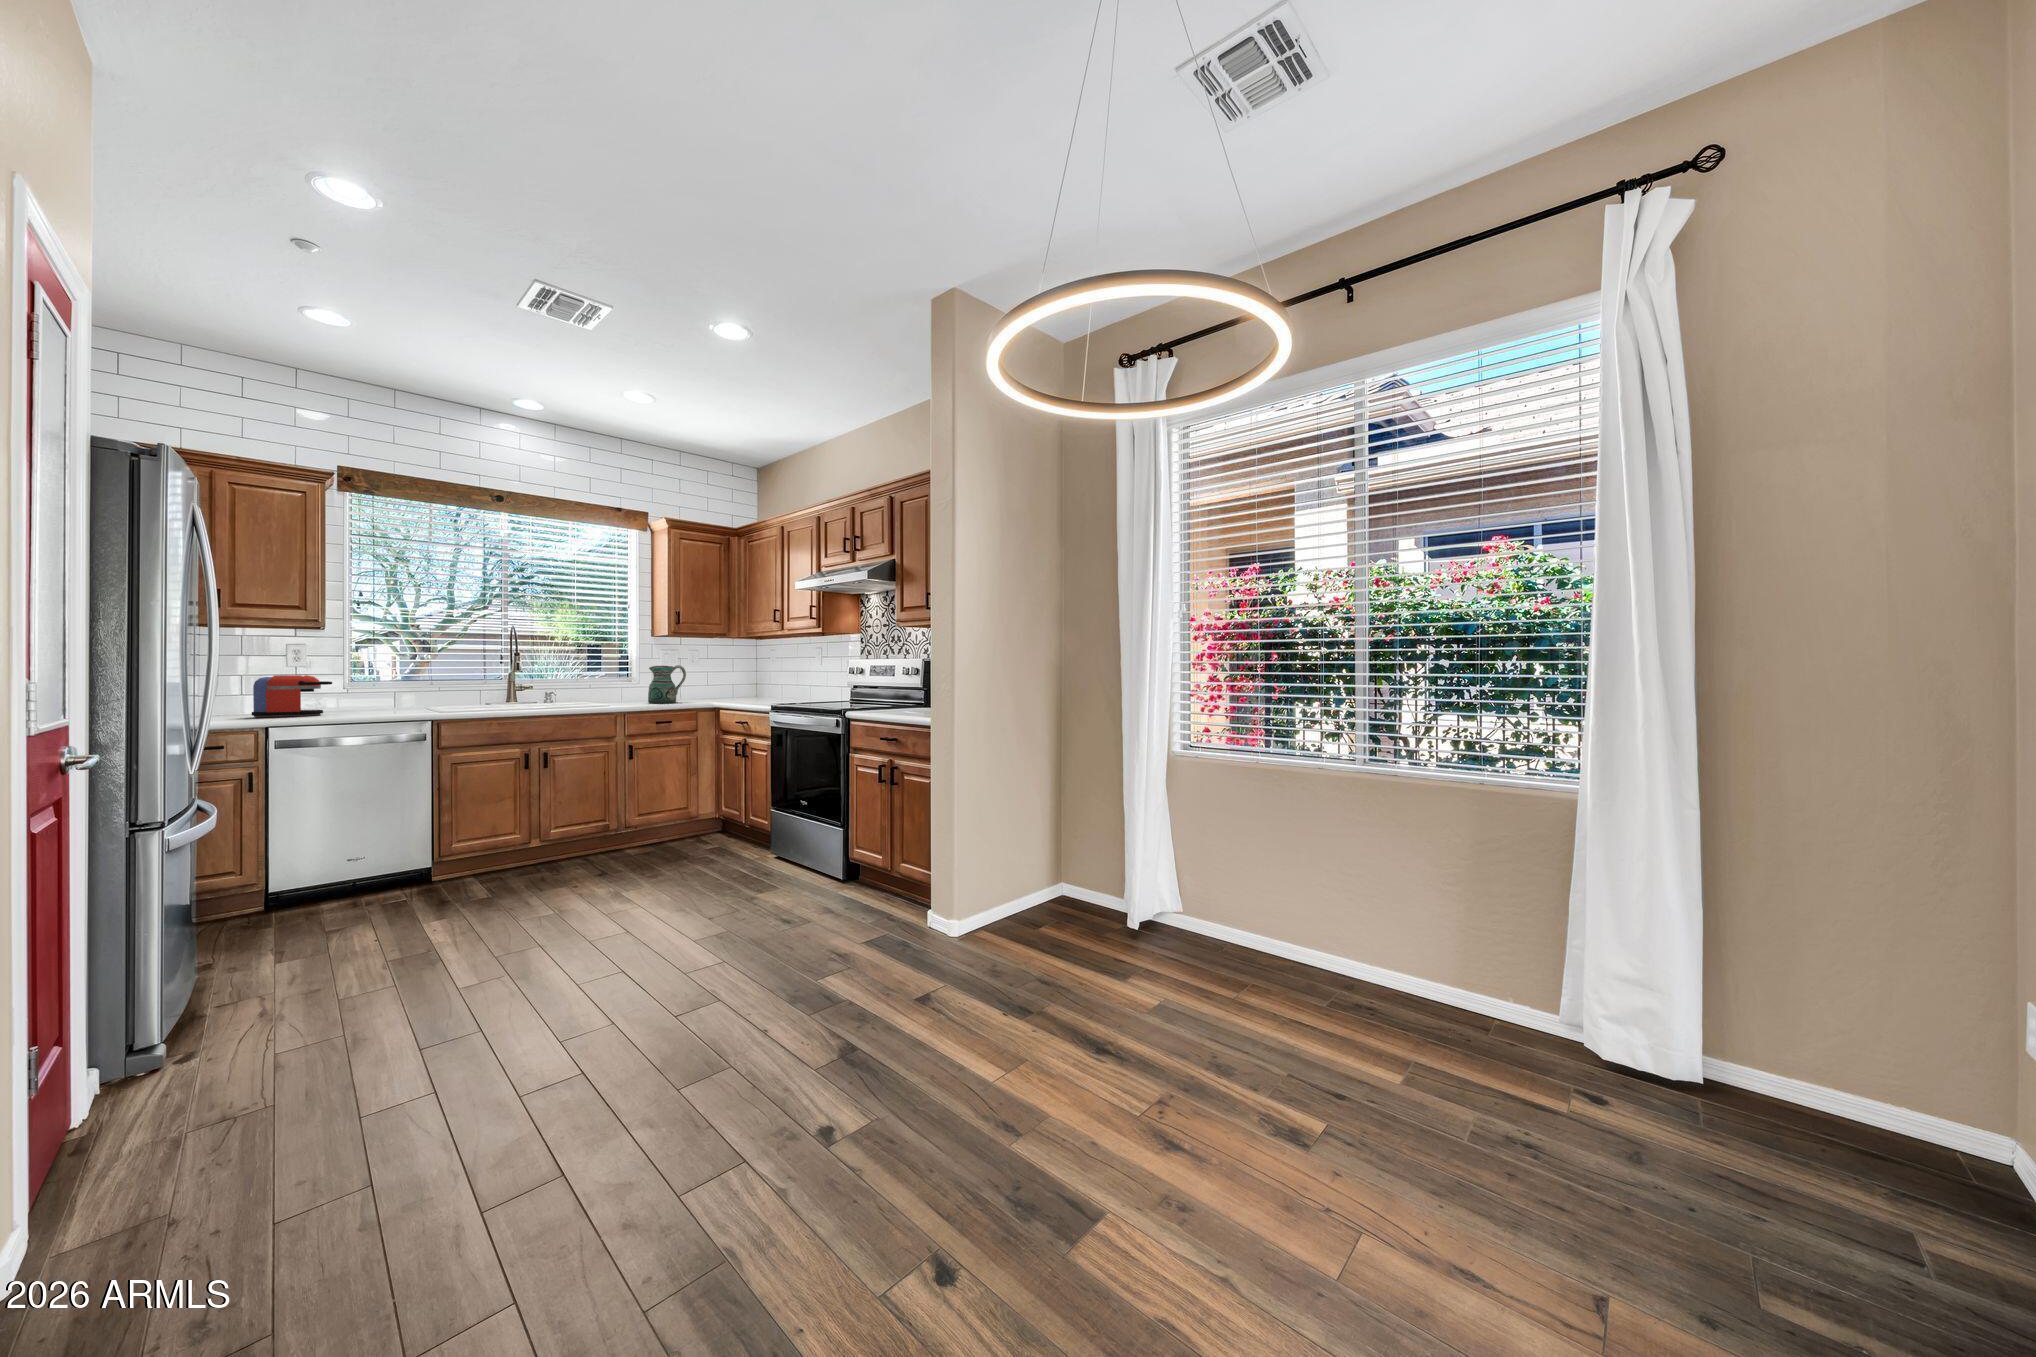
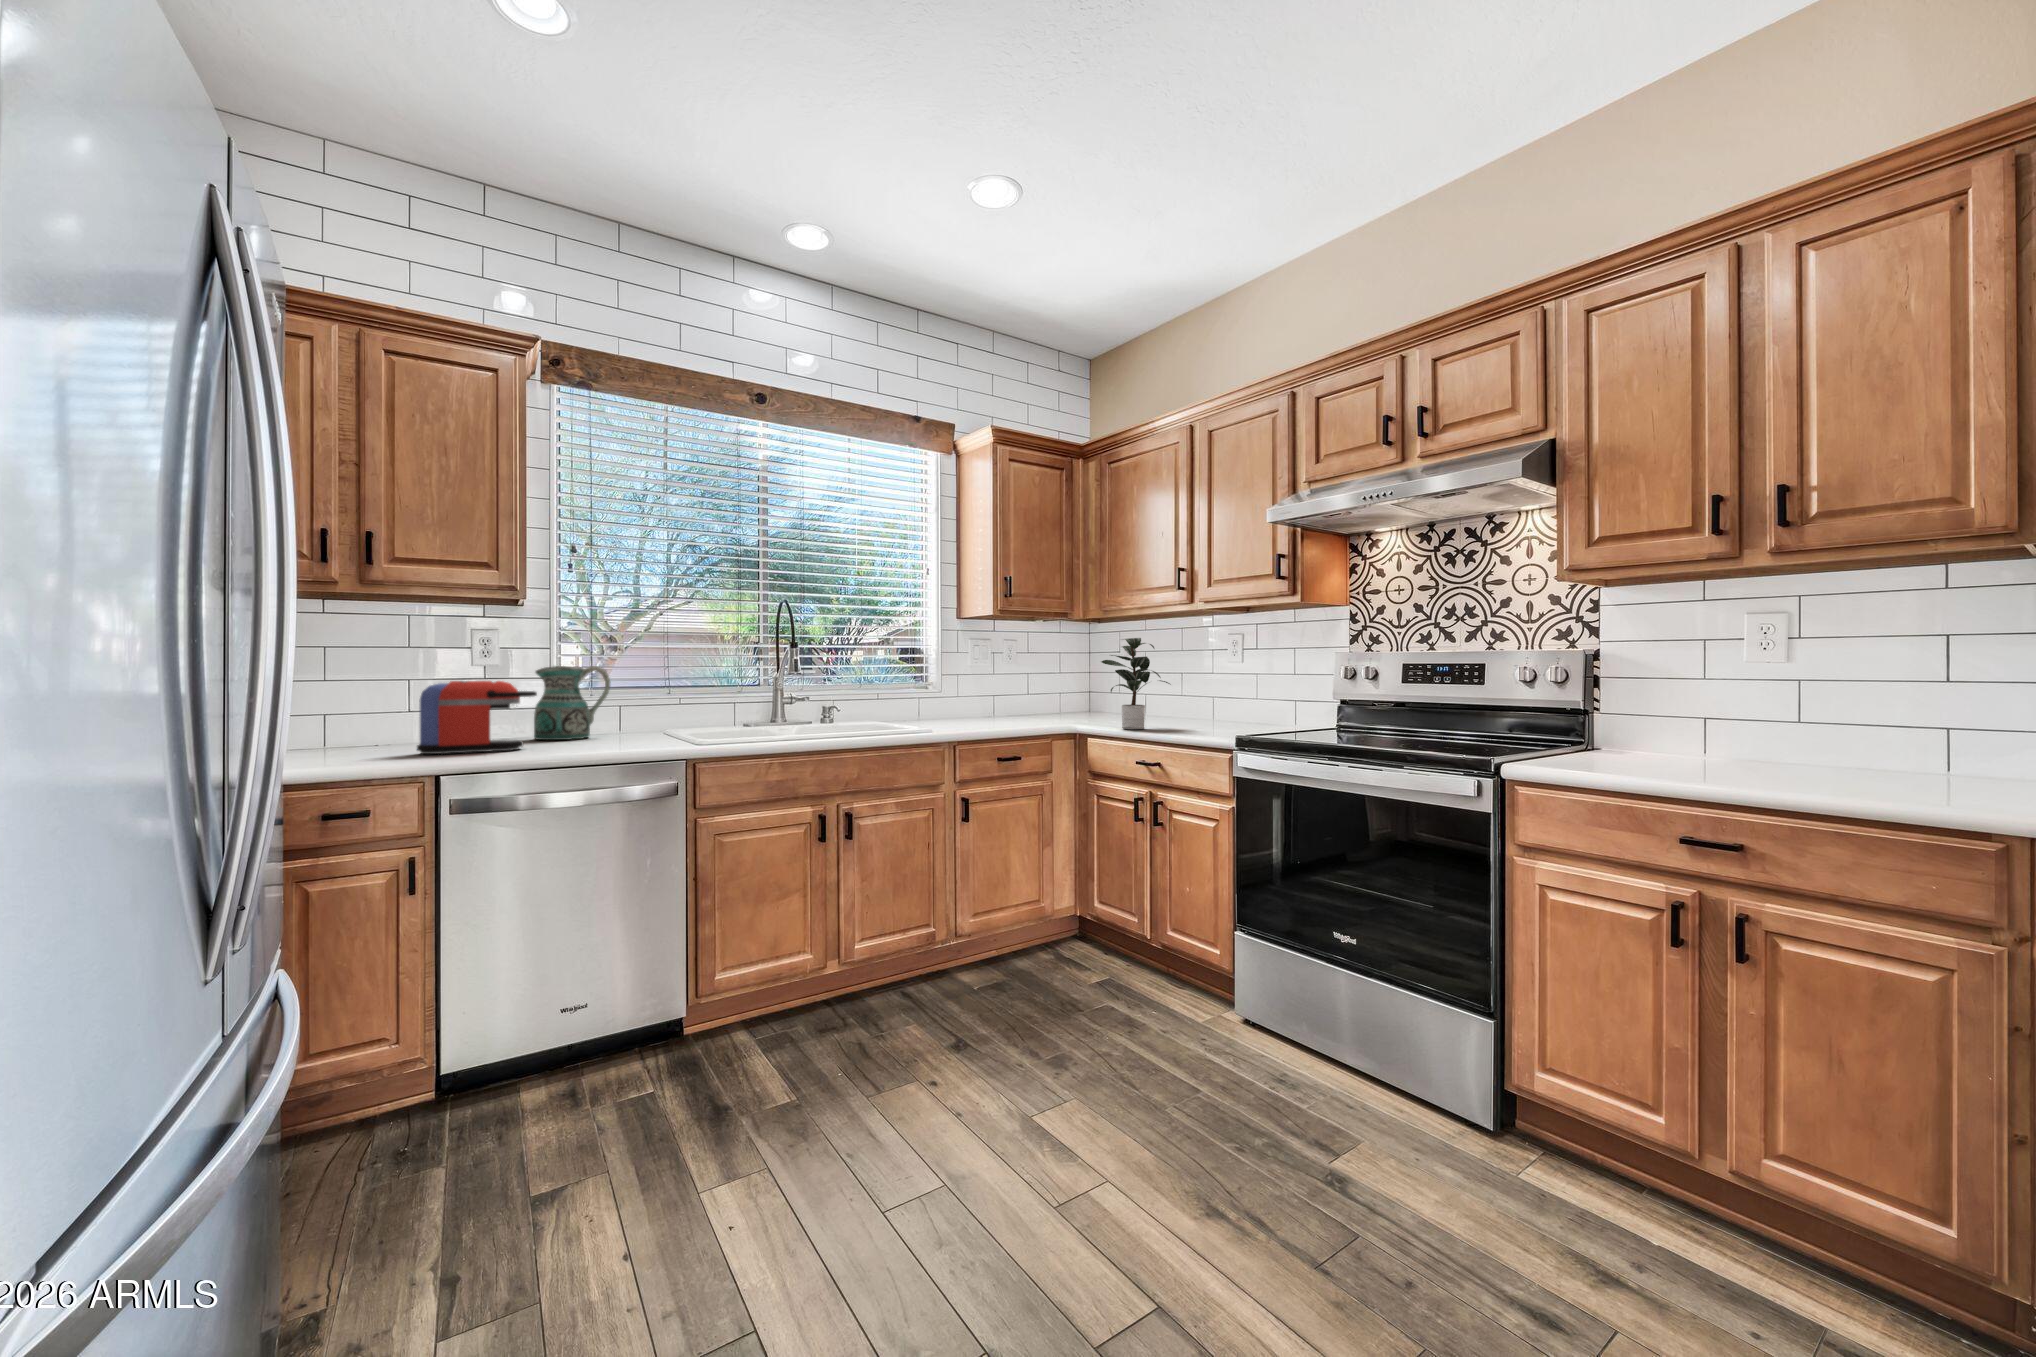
potted plant: none [714,650,766,704] -> present [1101,638,1170,729]
ceramic pitcher: present [648,665,686,703] -> present [534,666,610,740]

